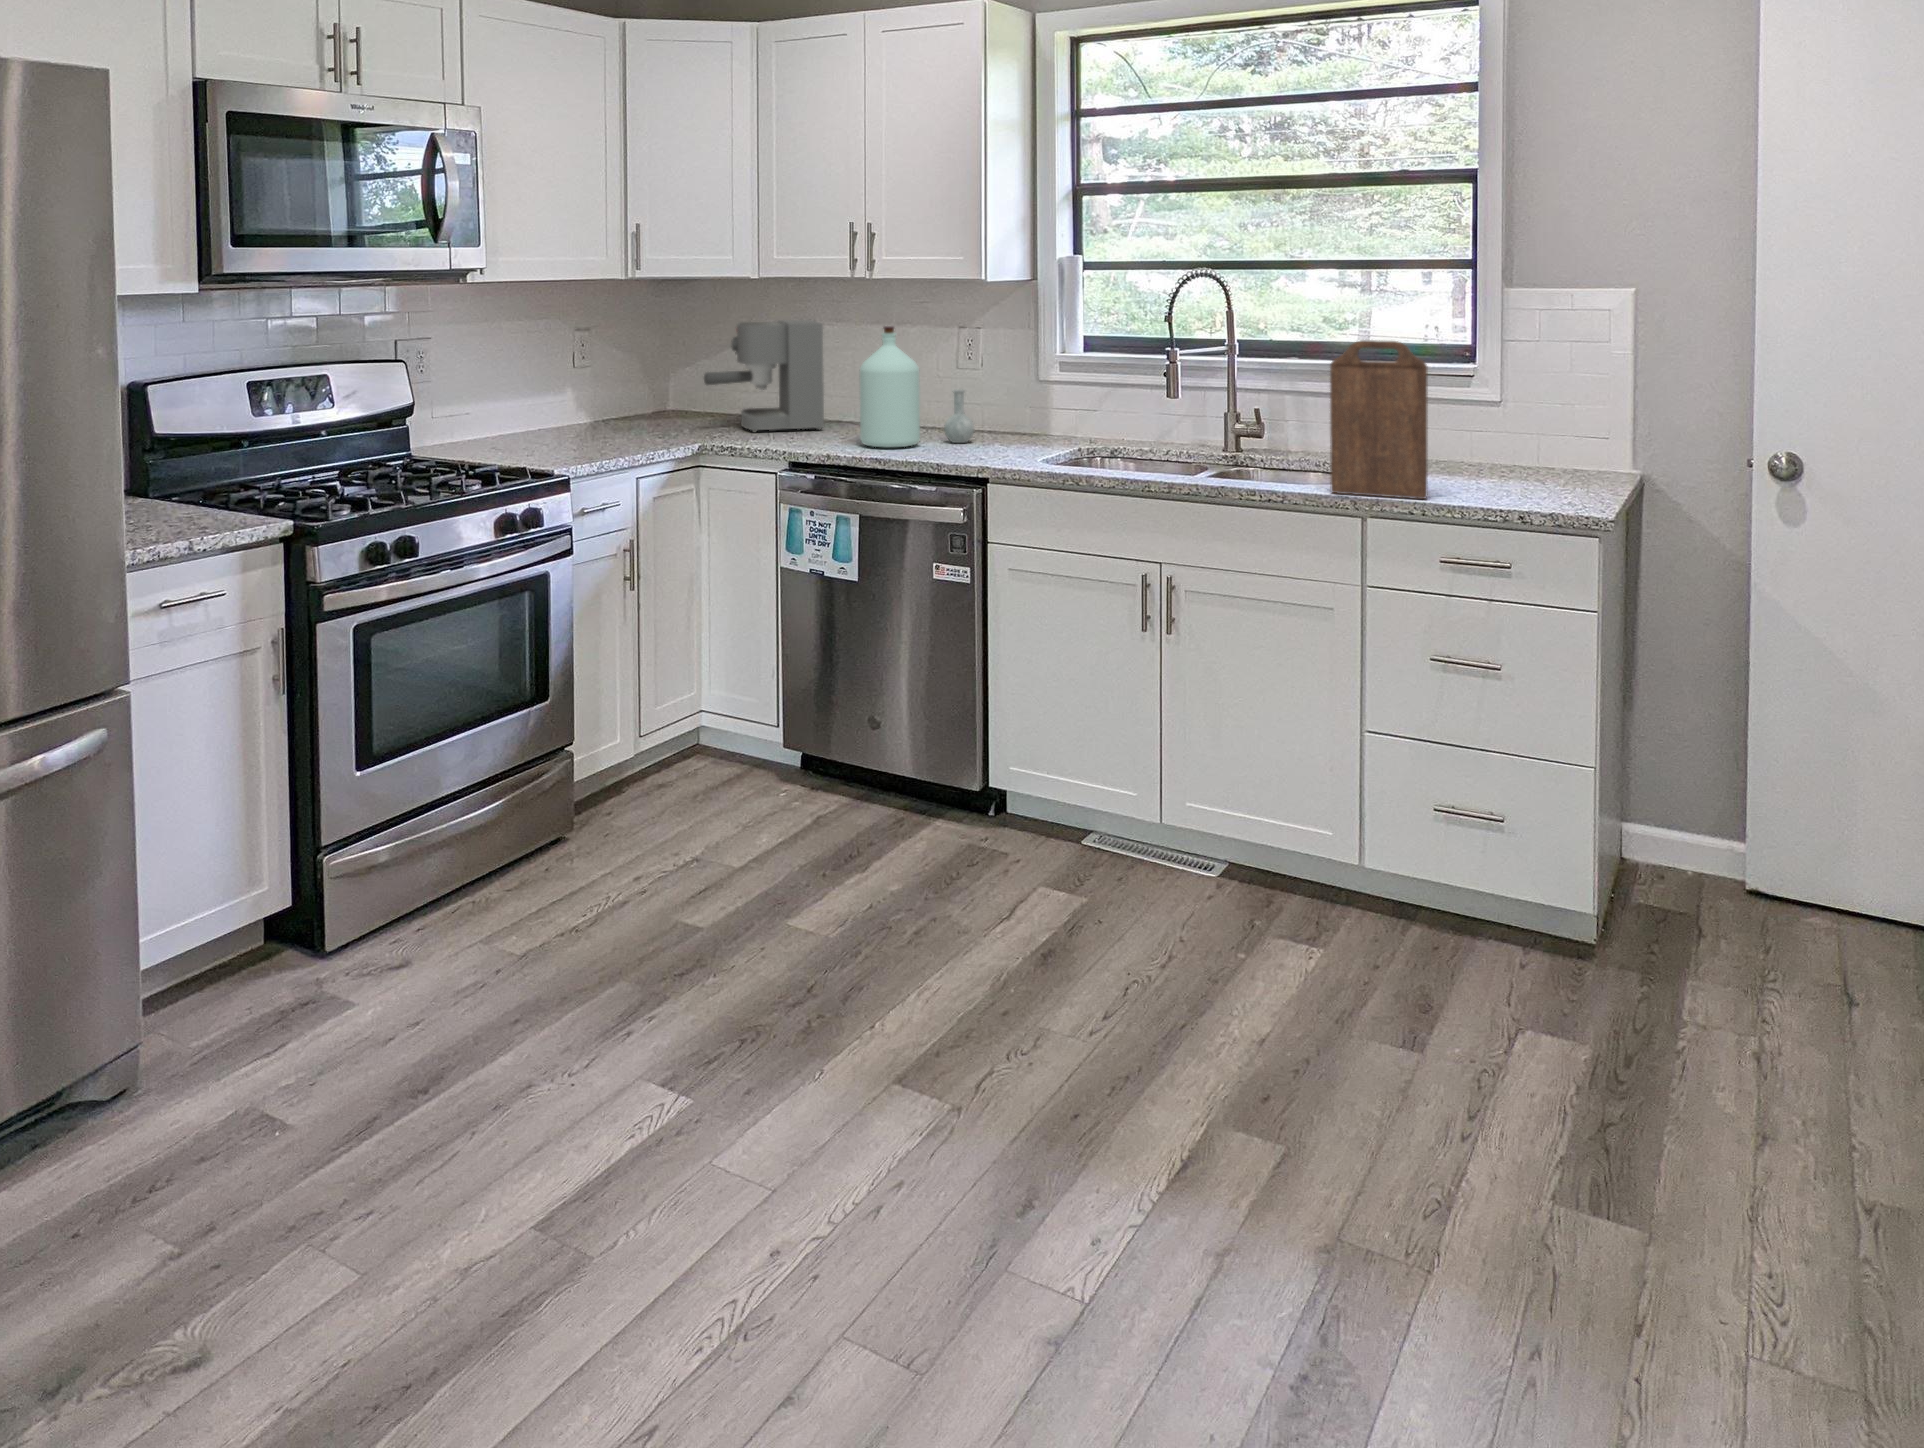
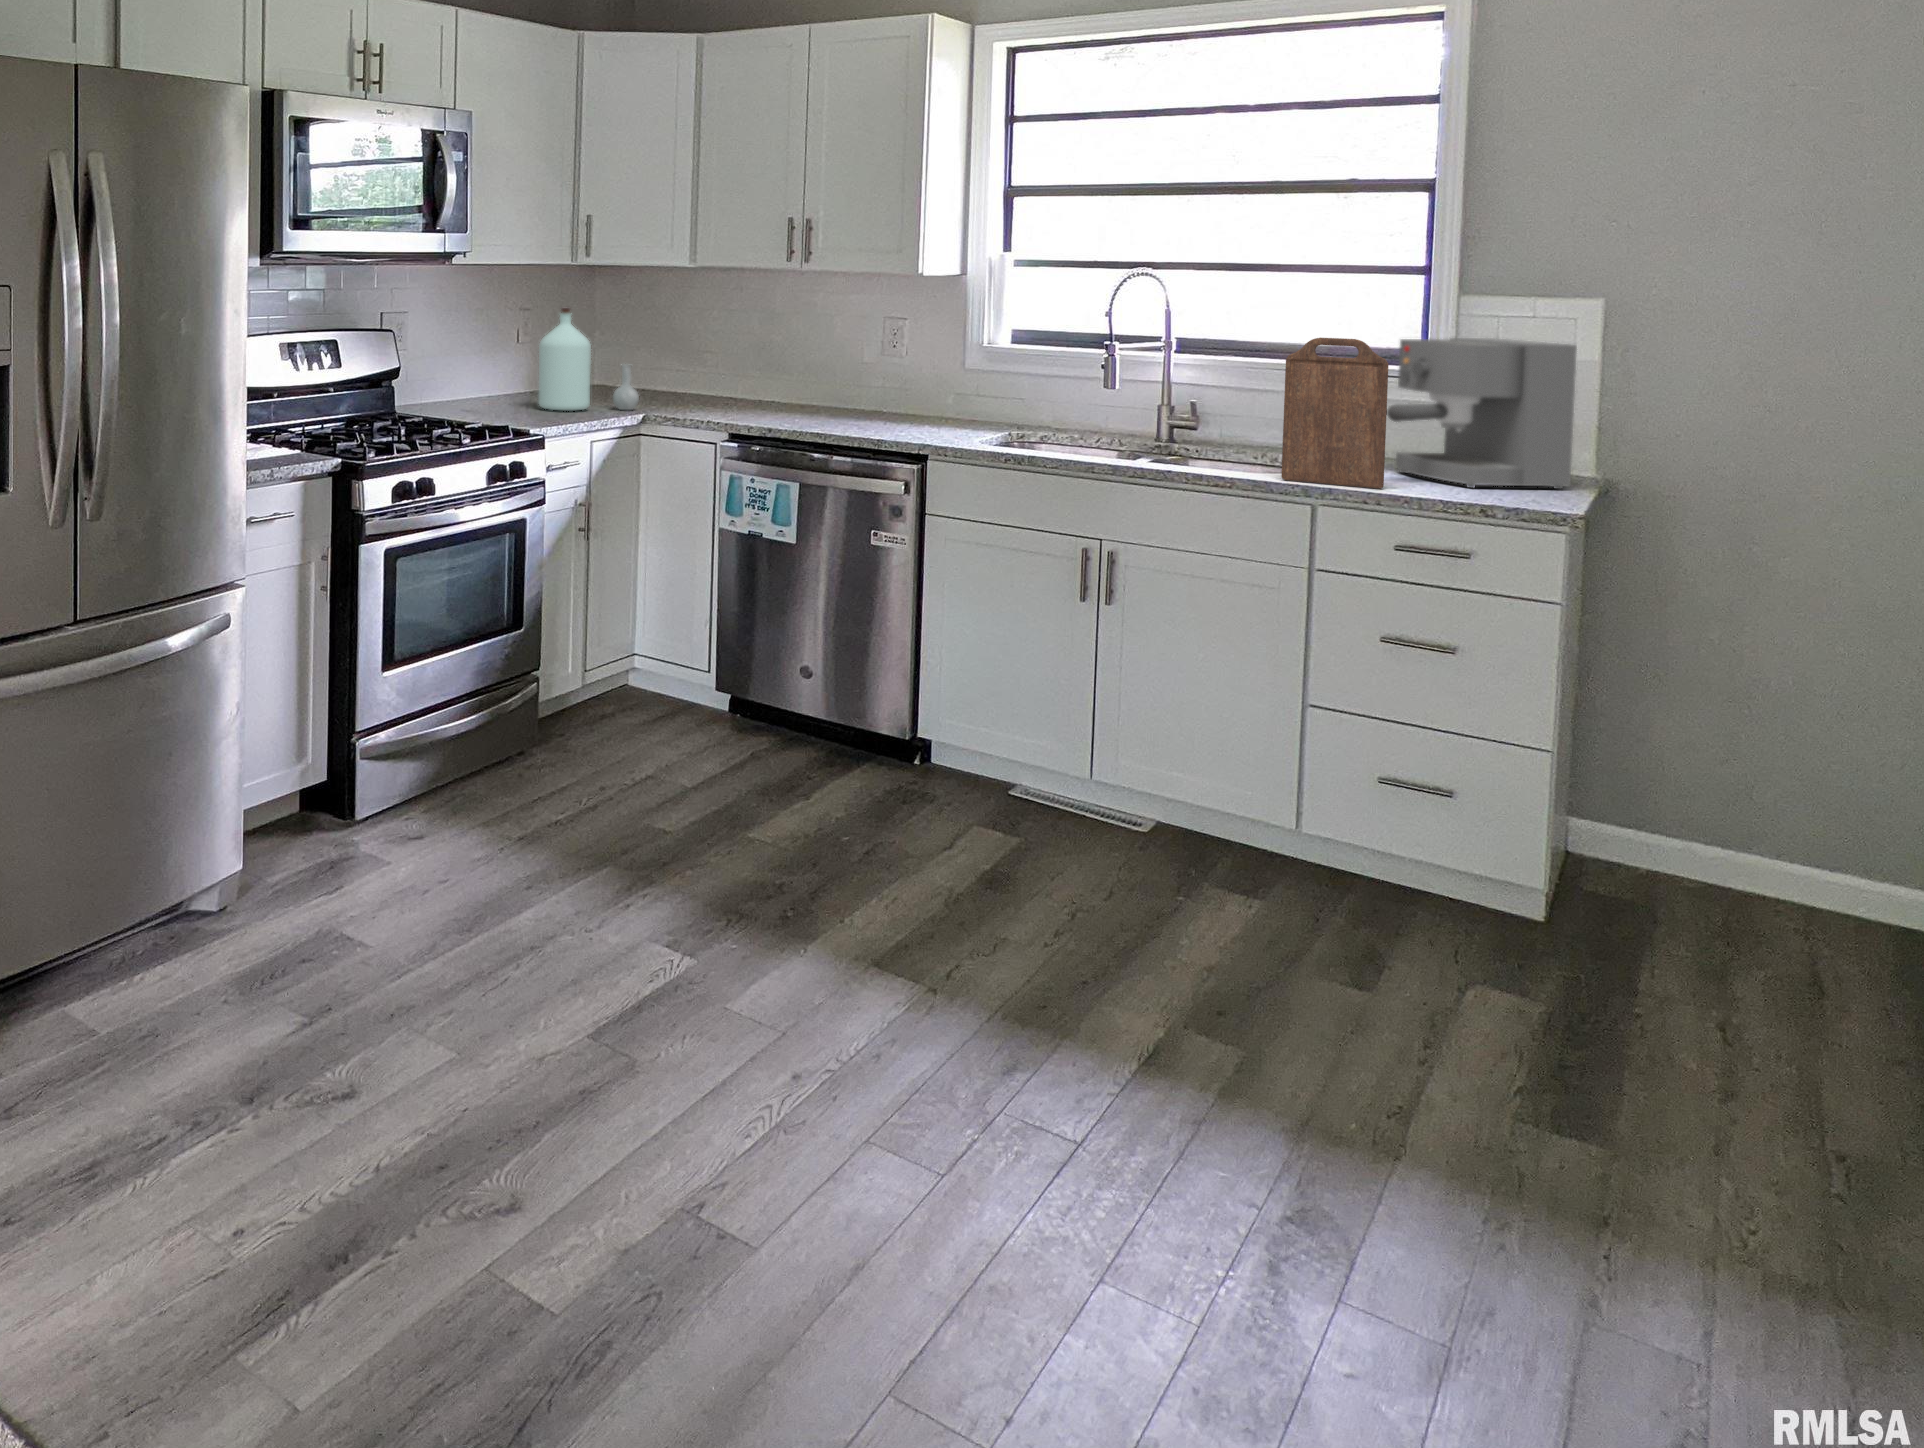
coffee maker: present [704,320,824,433] -> present [1387,338,1577,489]
bottle: present [860,326,974,447] -> present [538,308,639,411]

